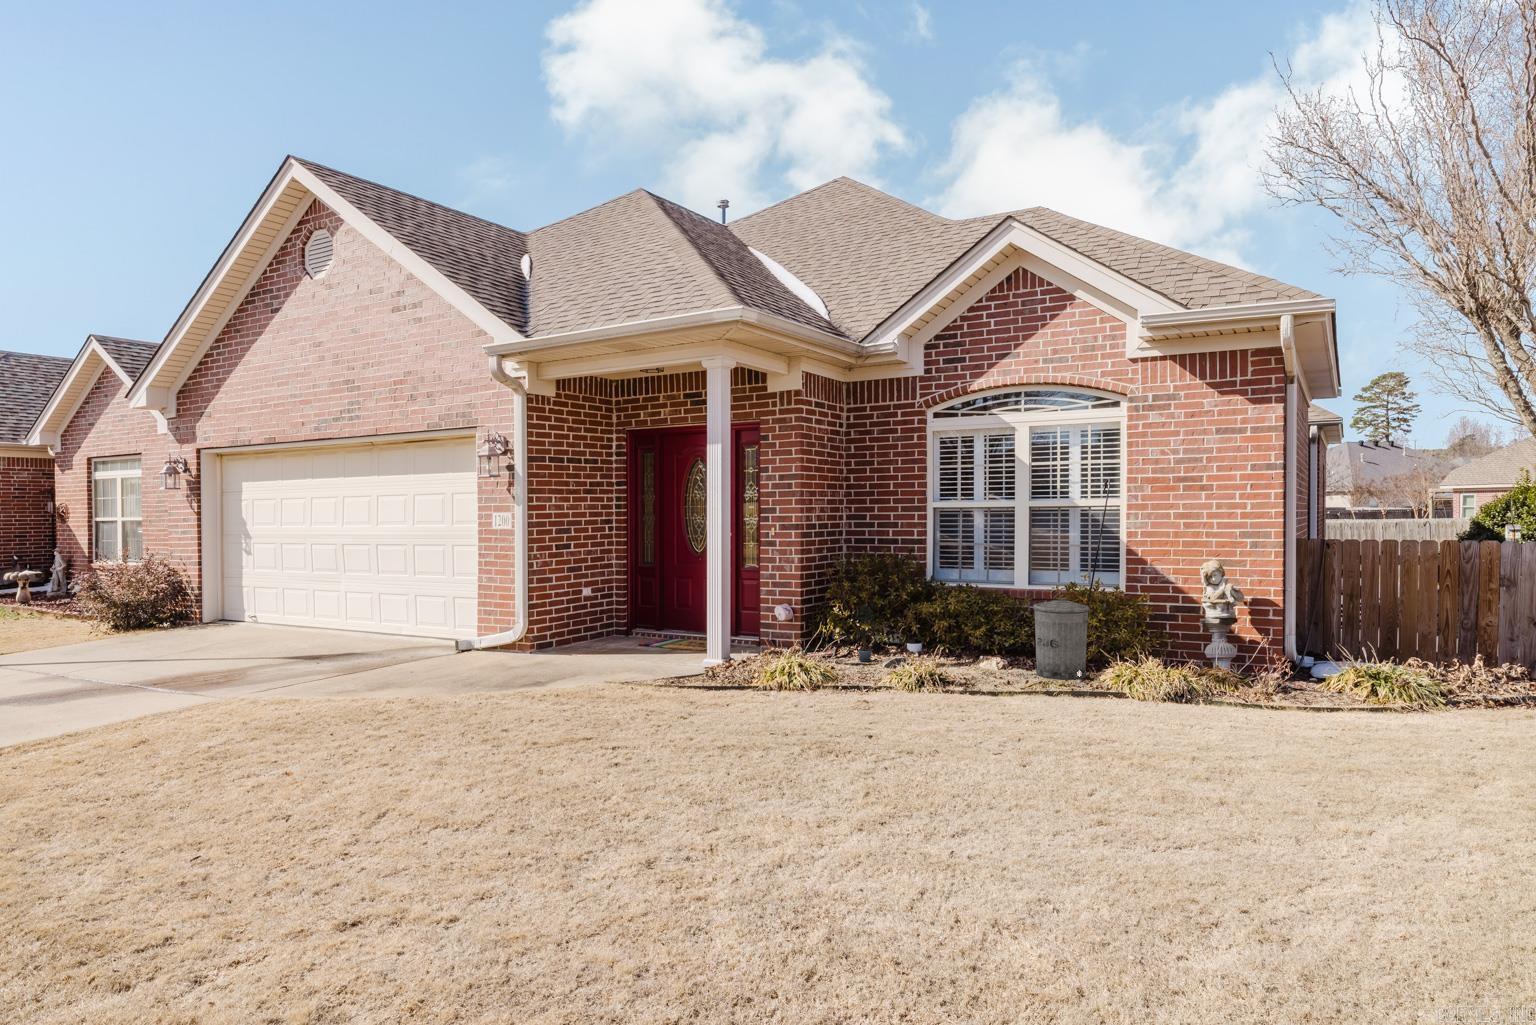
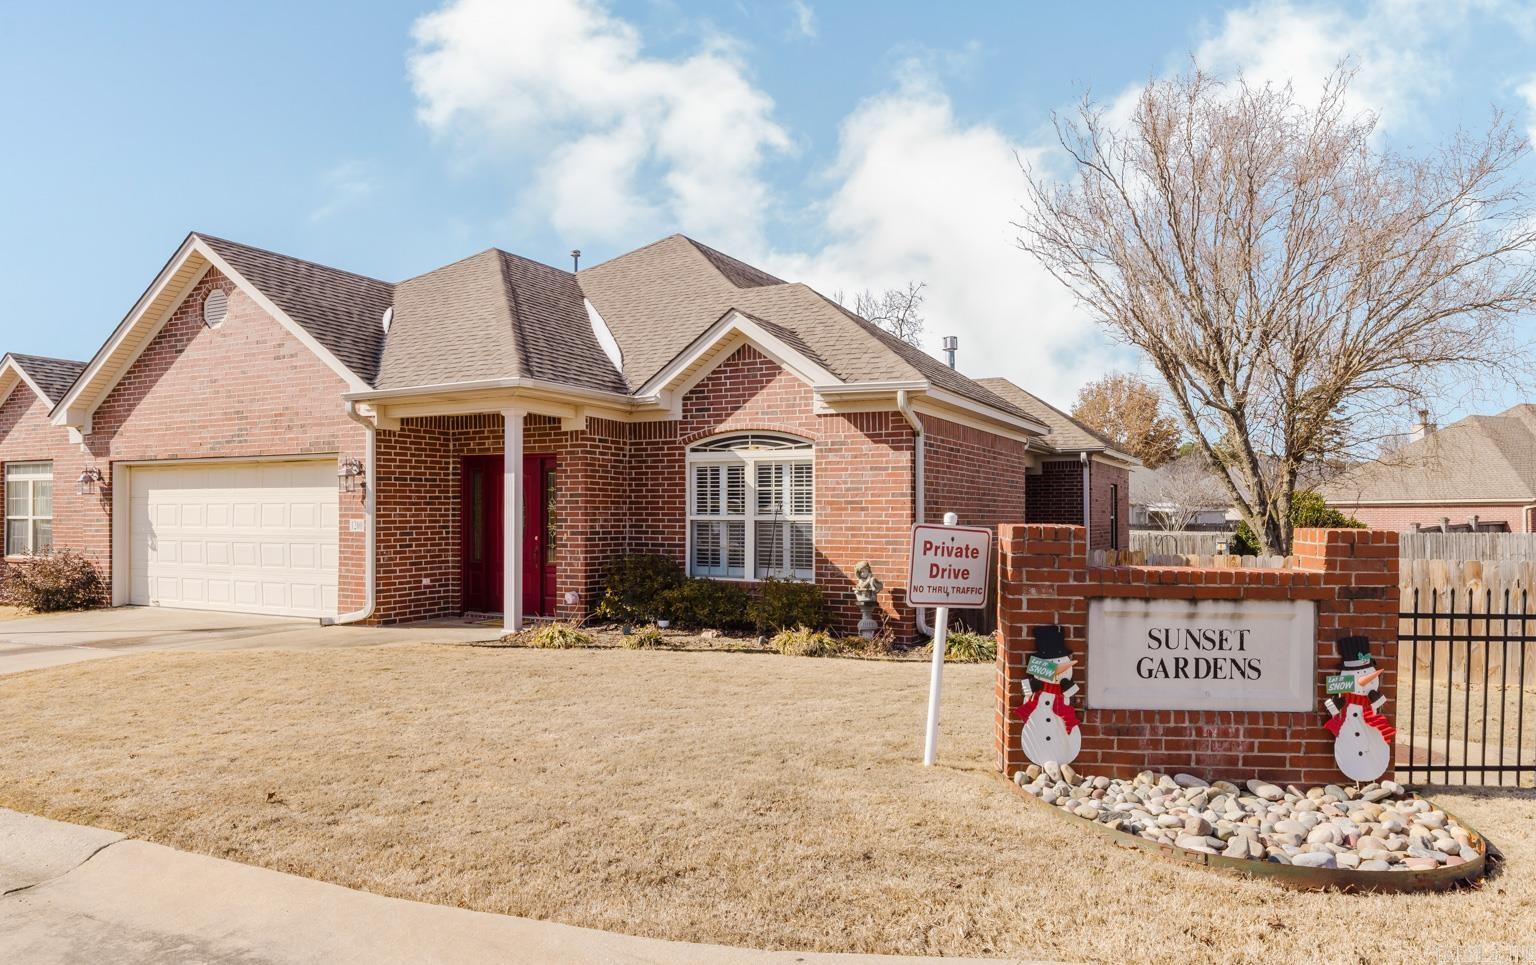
trash can: present [1033,598,1089,679] -> none [737,587,776,645]

